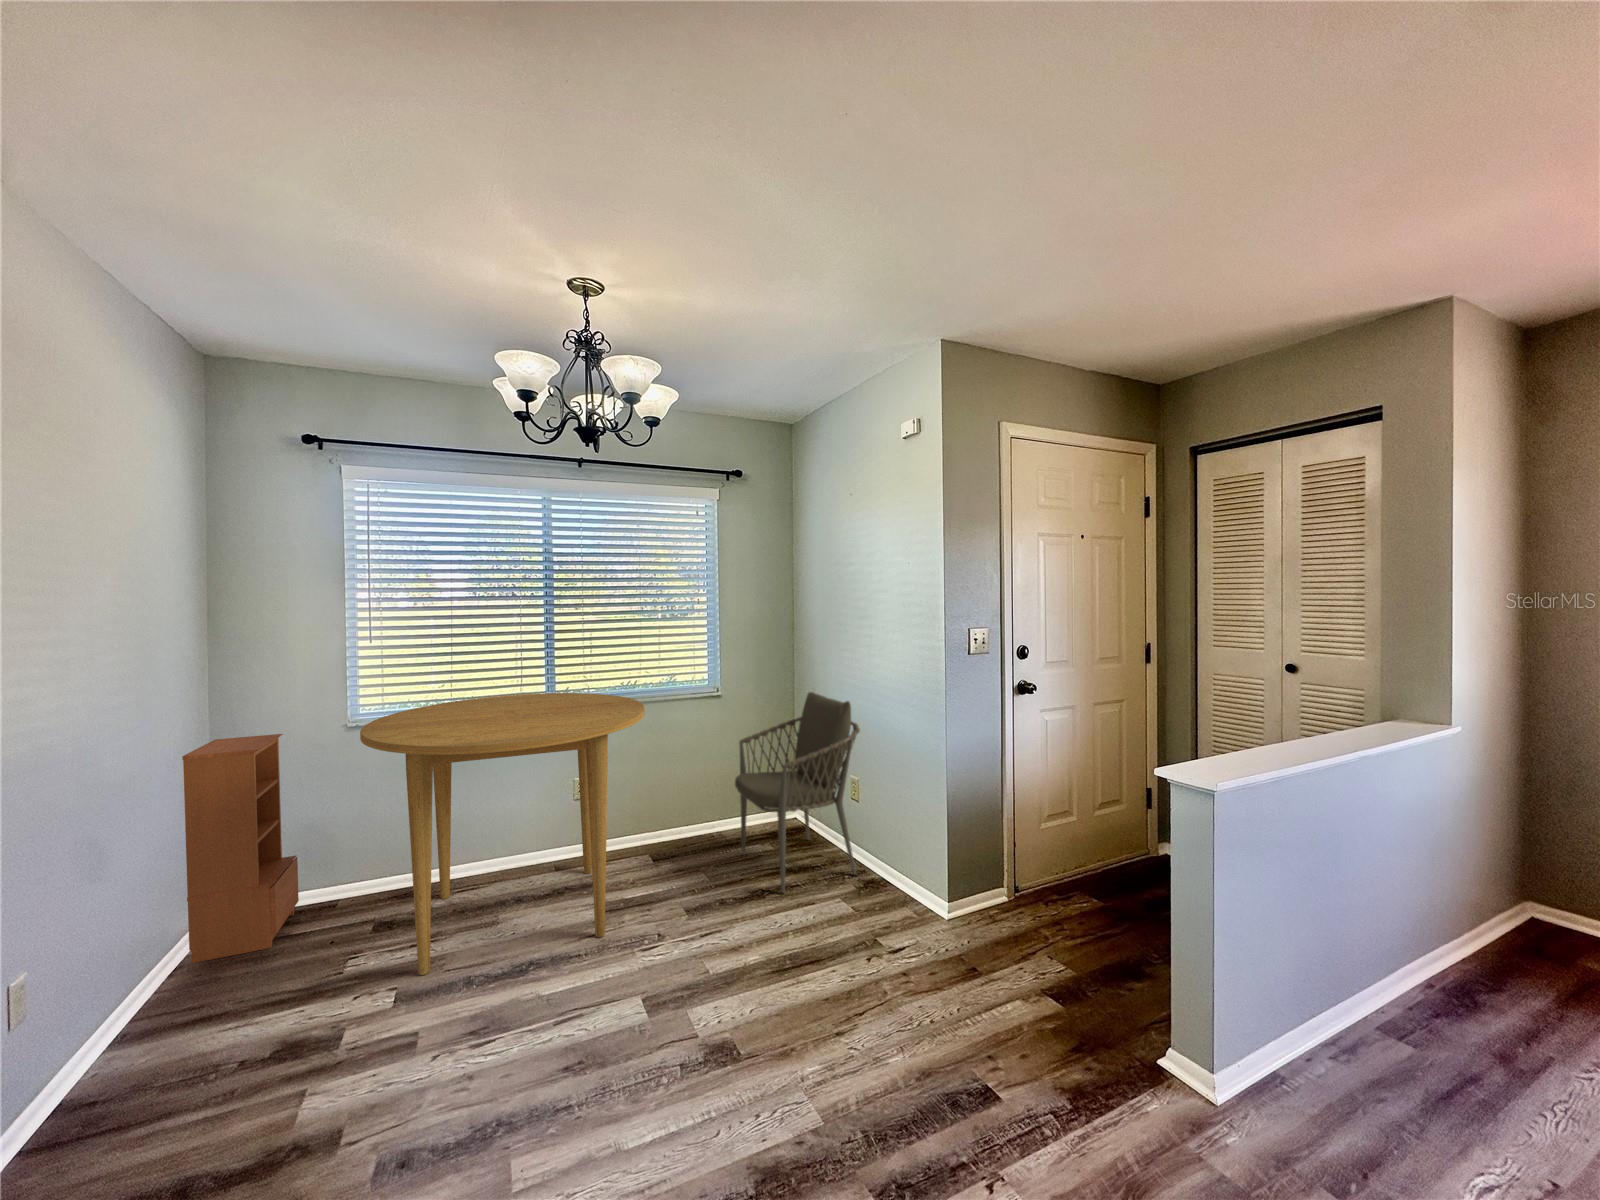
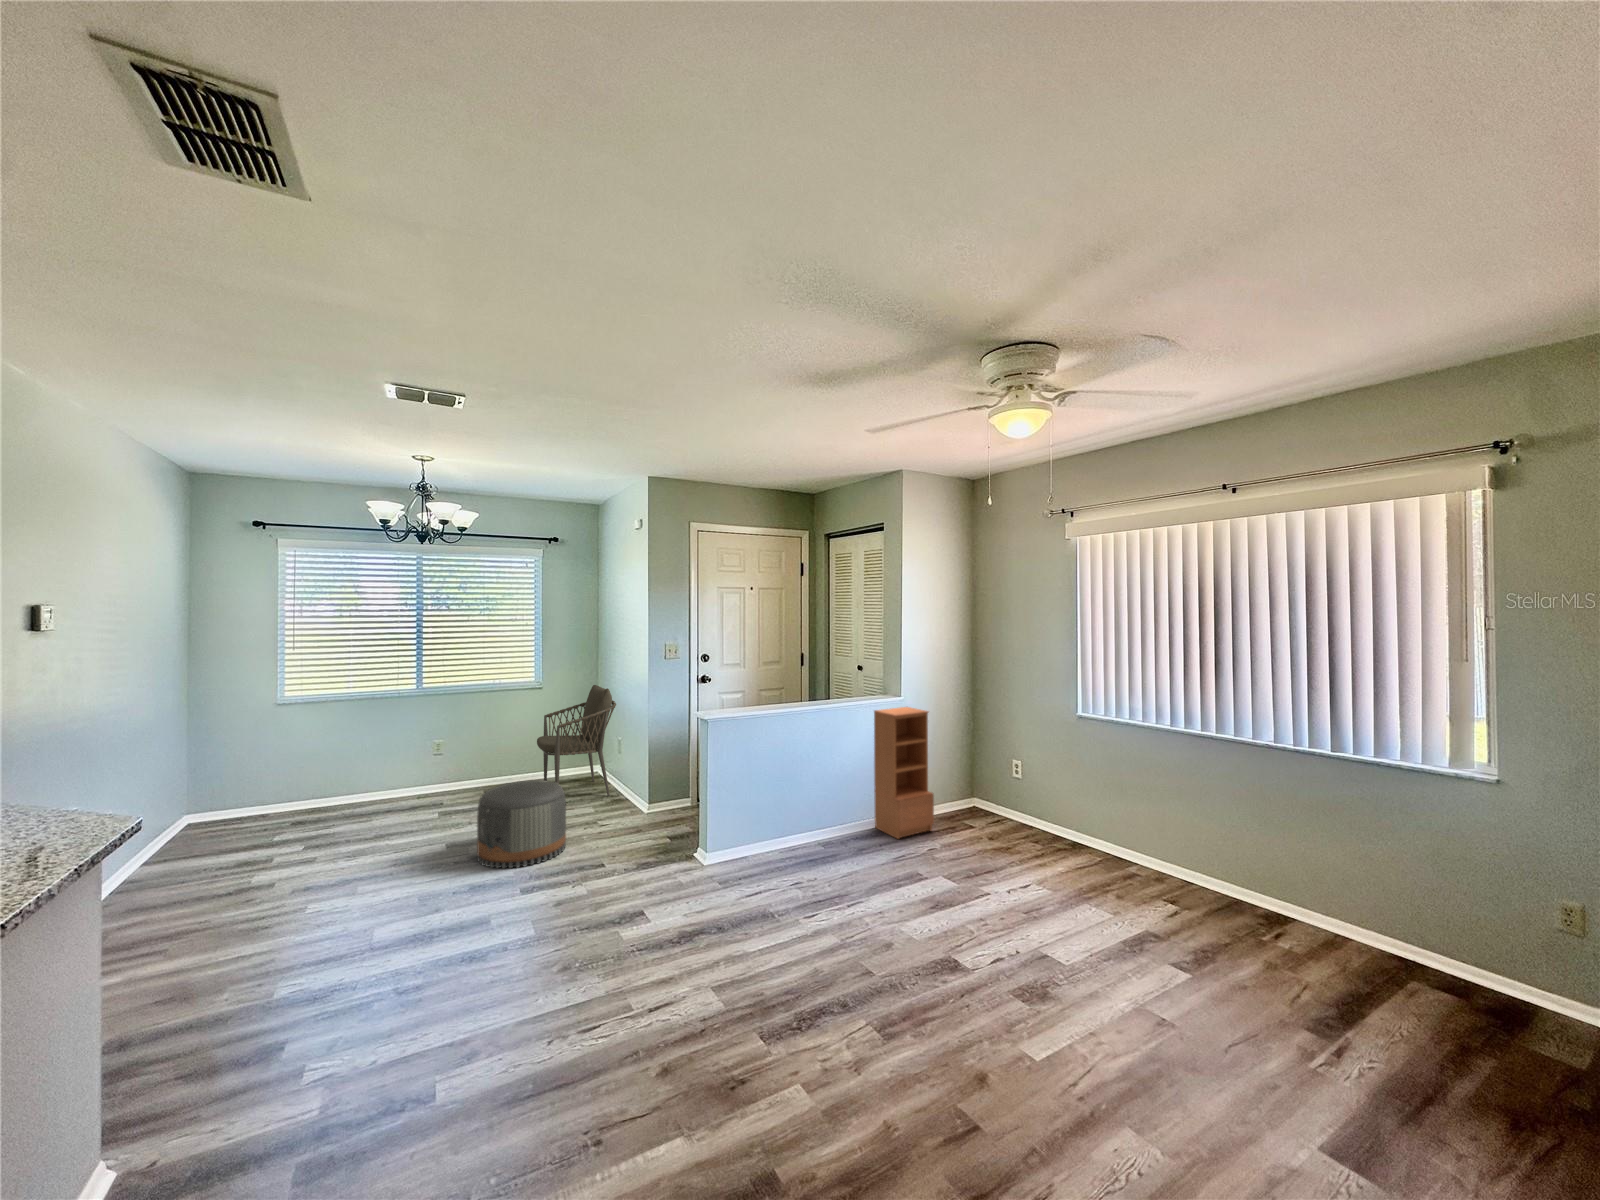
dining table: present [360,693,645,975] -> none [287,685,471,840]
bookcase: present [182,734,299,963] -> present [874,707,934,839]
pouf: none [715,884,874,1093] -> present [477,780,566,869]

